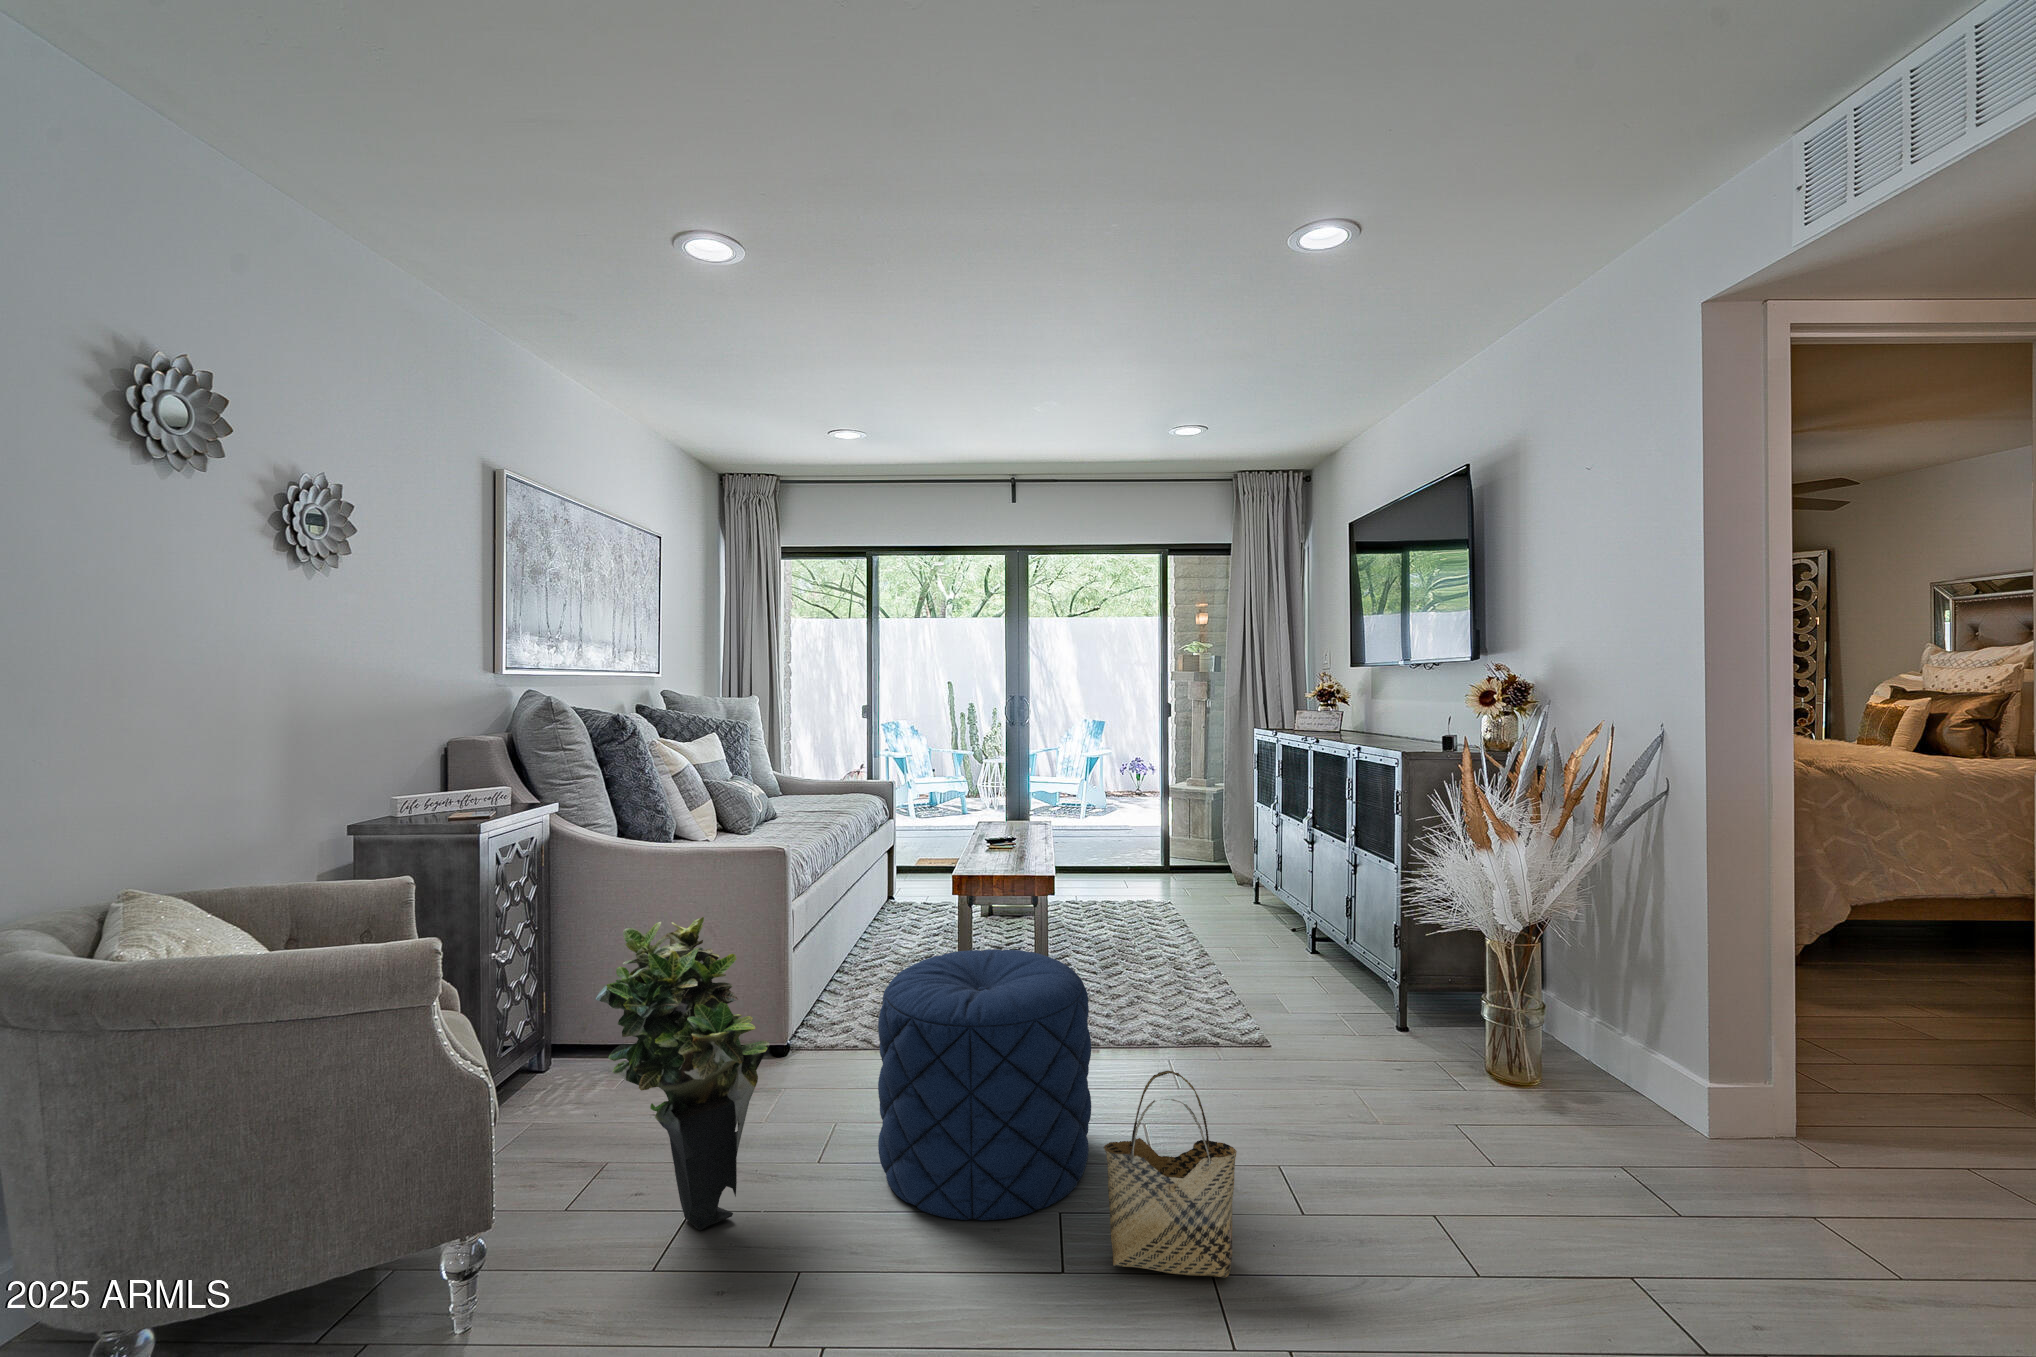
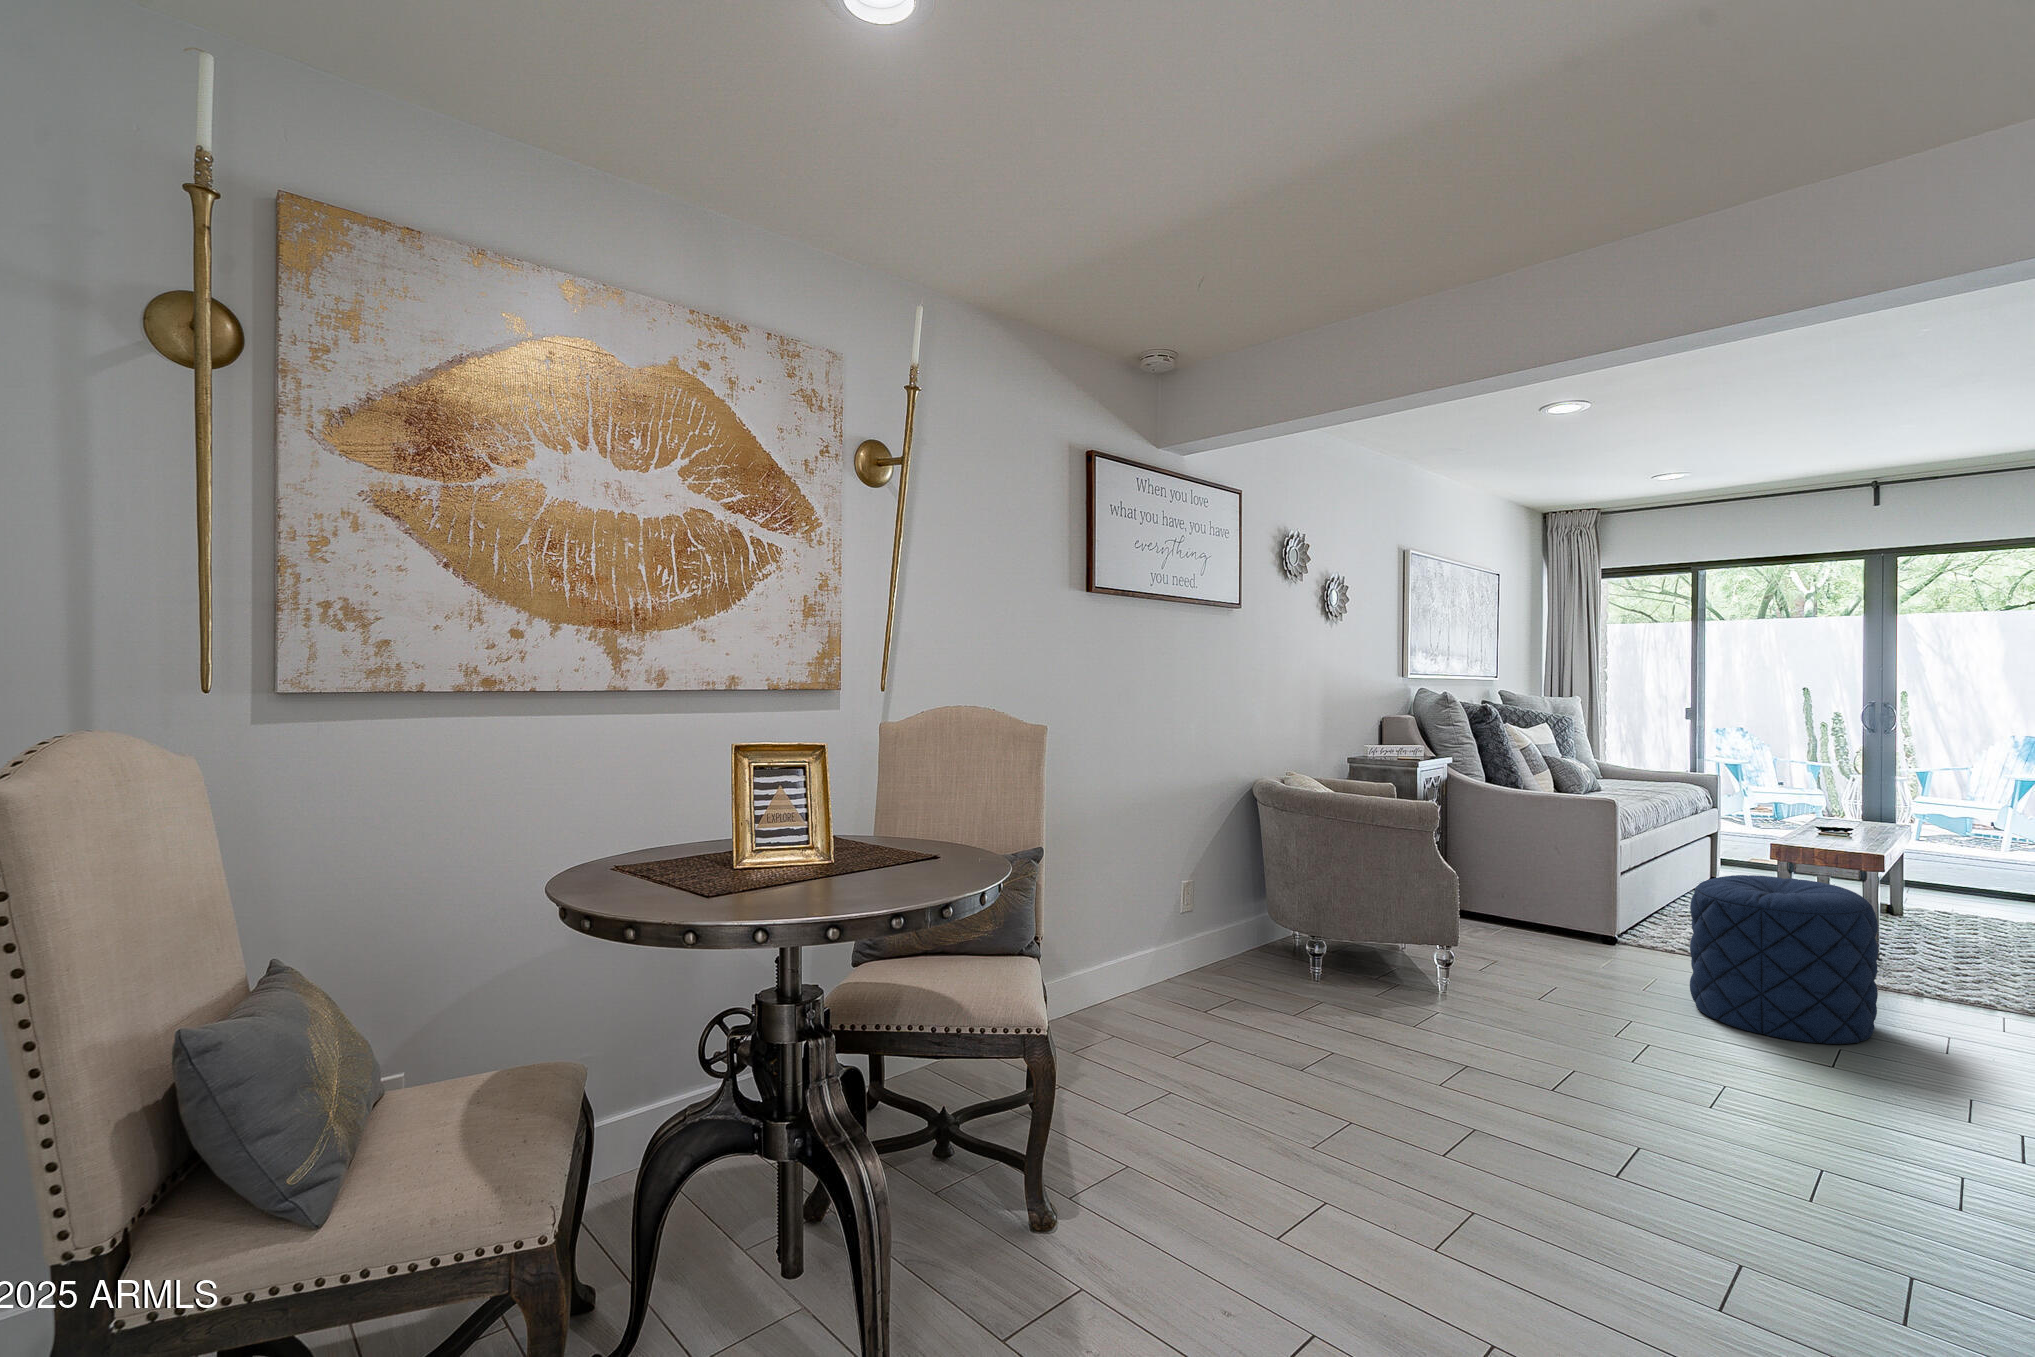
potted plant: present [596,917,770,1230] -> none [1502,823,1610,996]
woven basket: present [1104,1071,1237,1278] -> none [1869,960,1995,1098]

